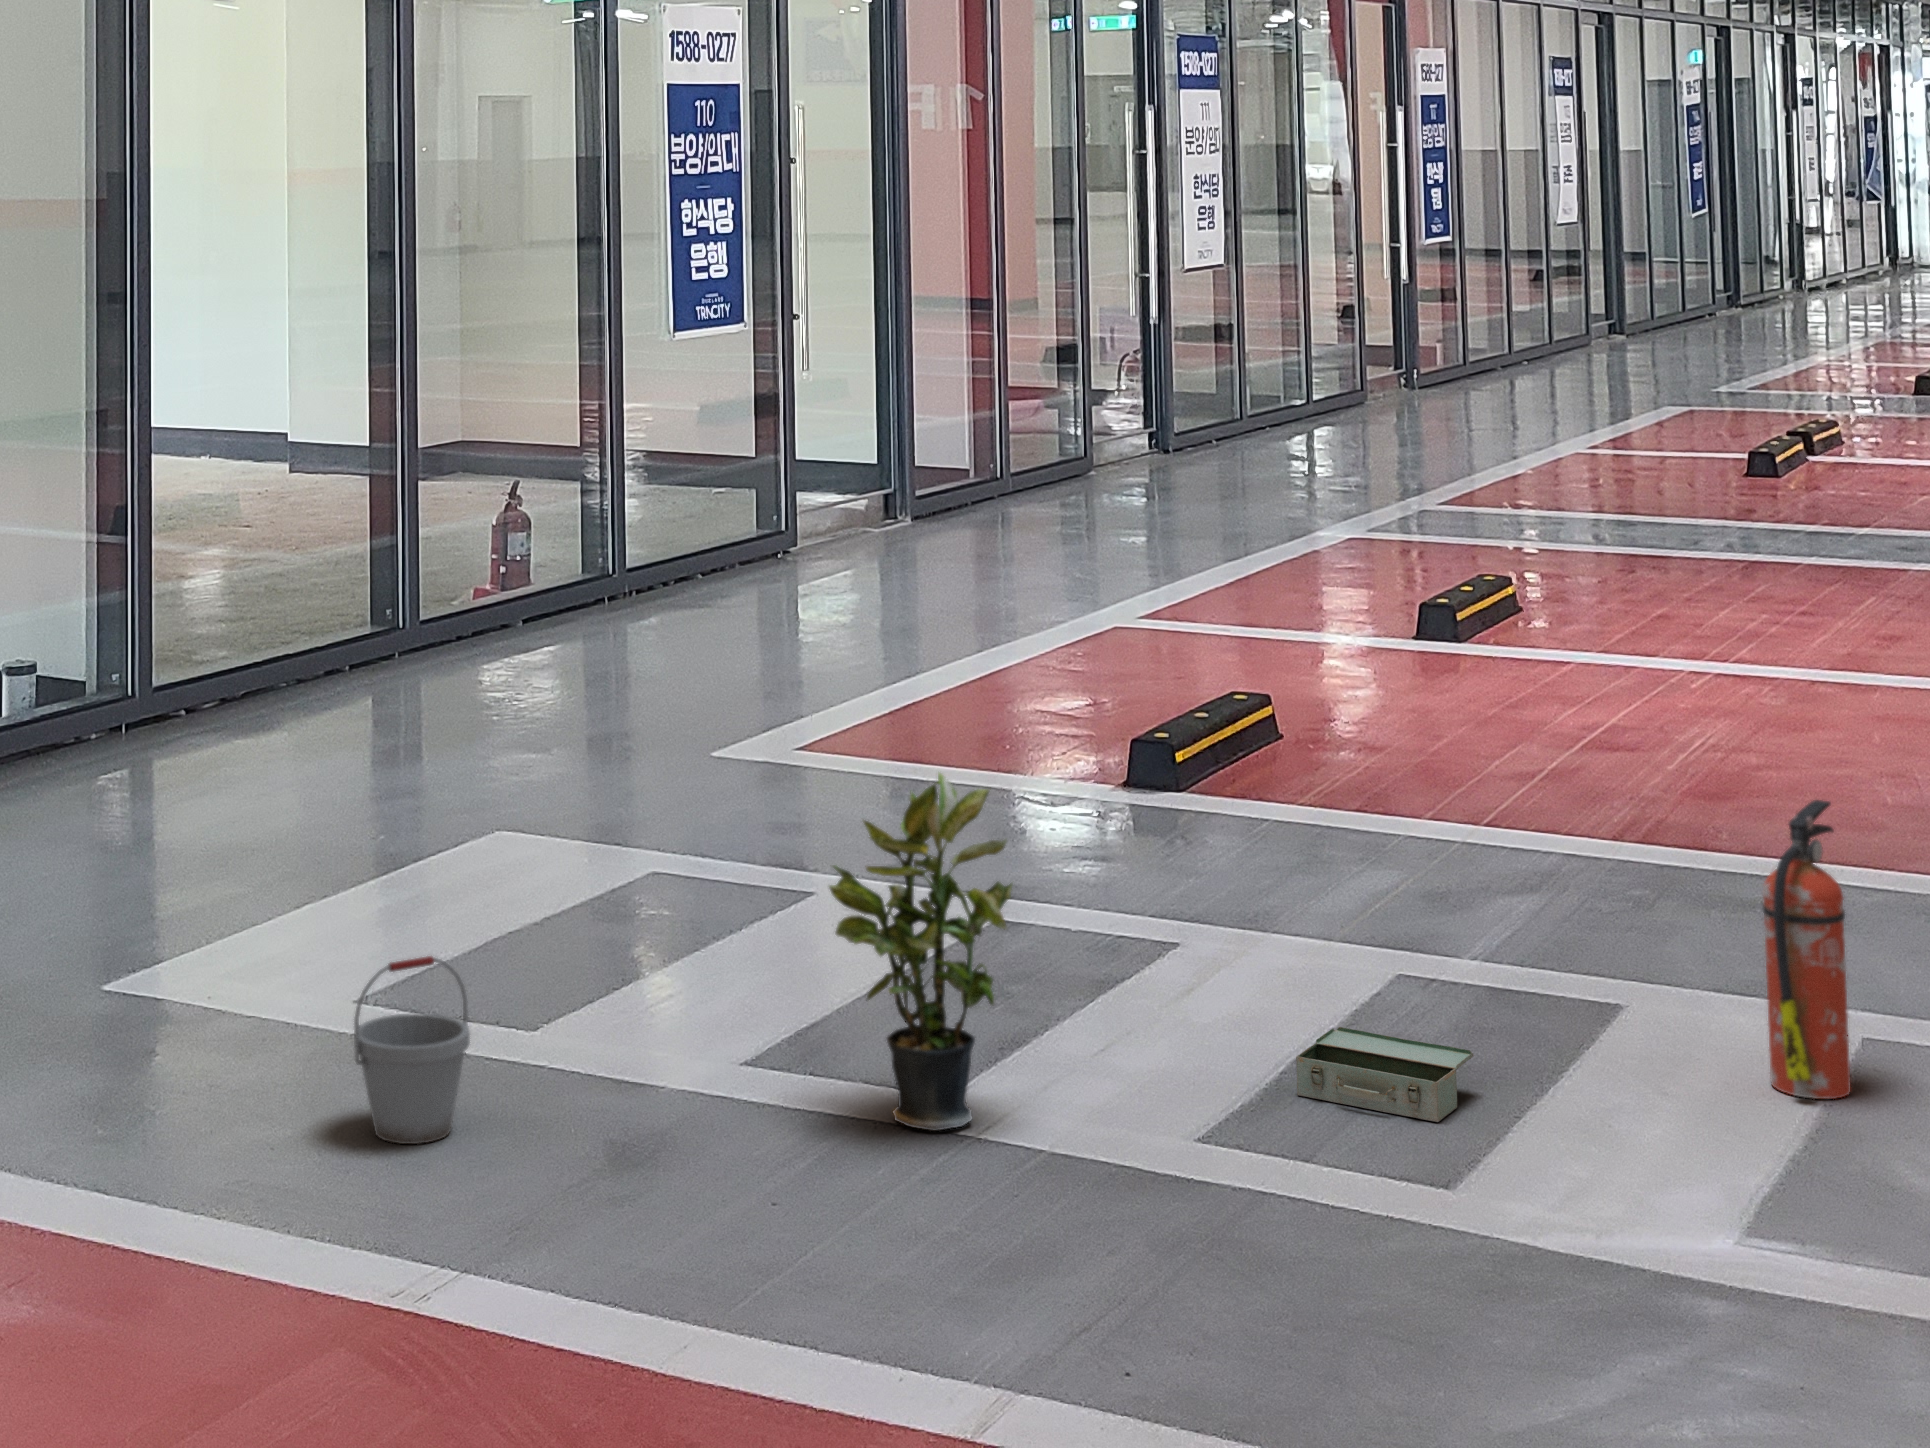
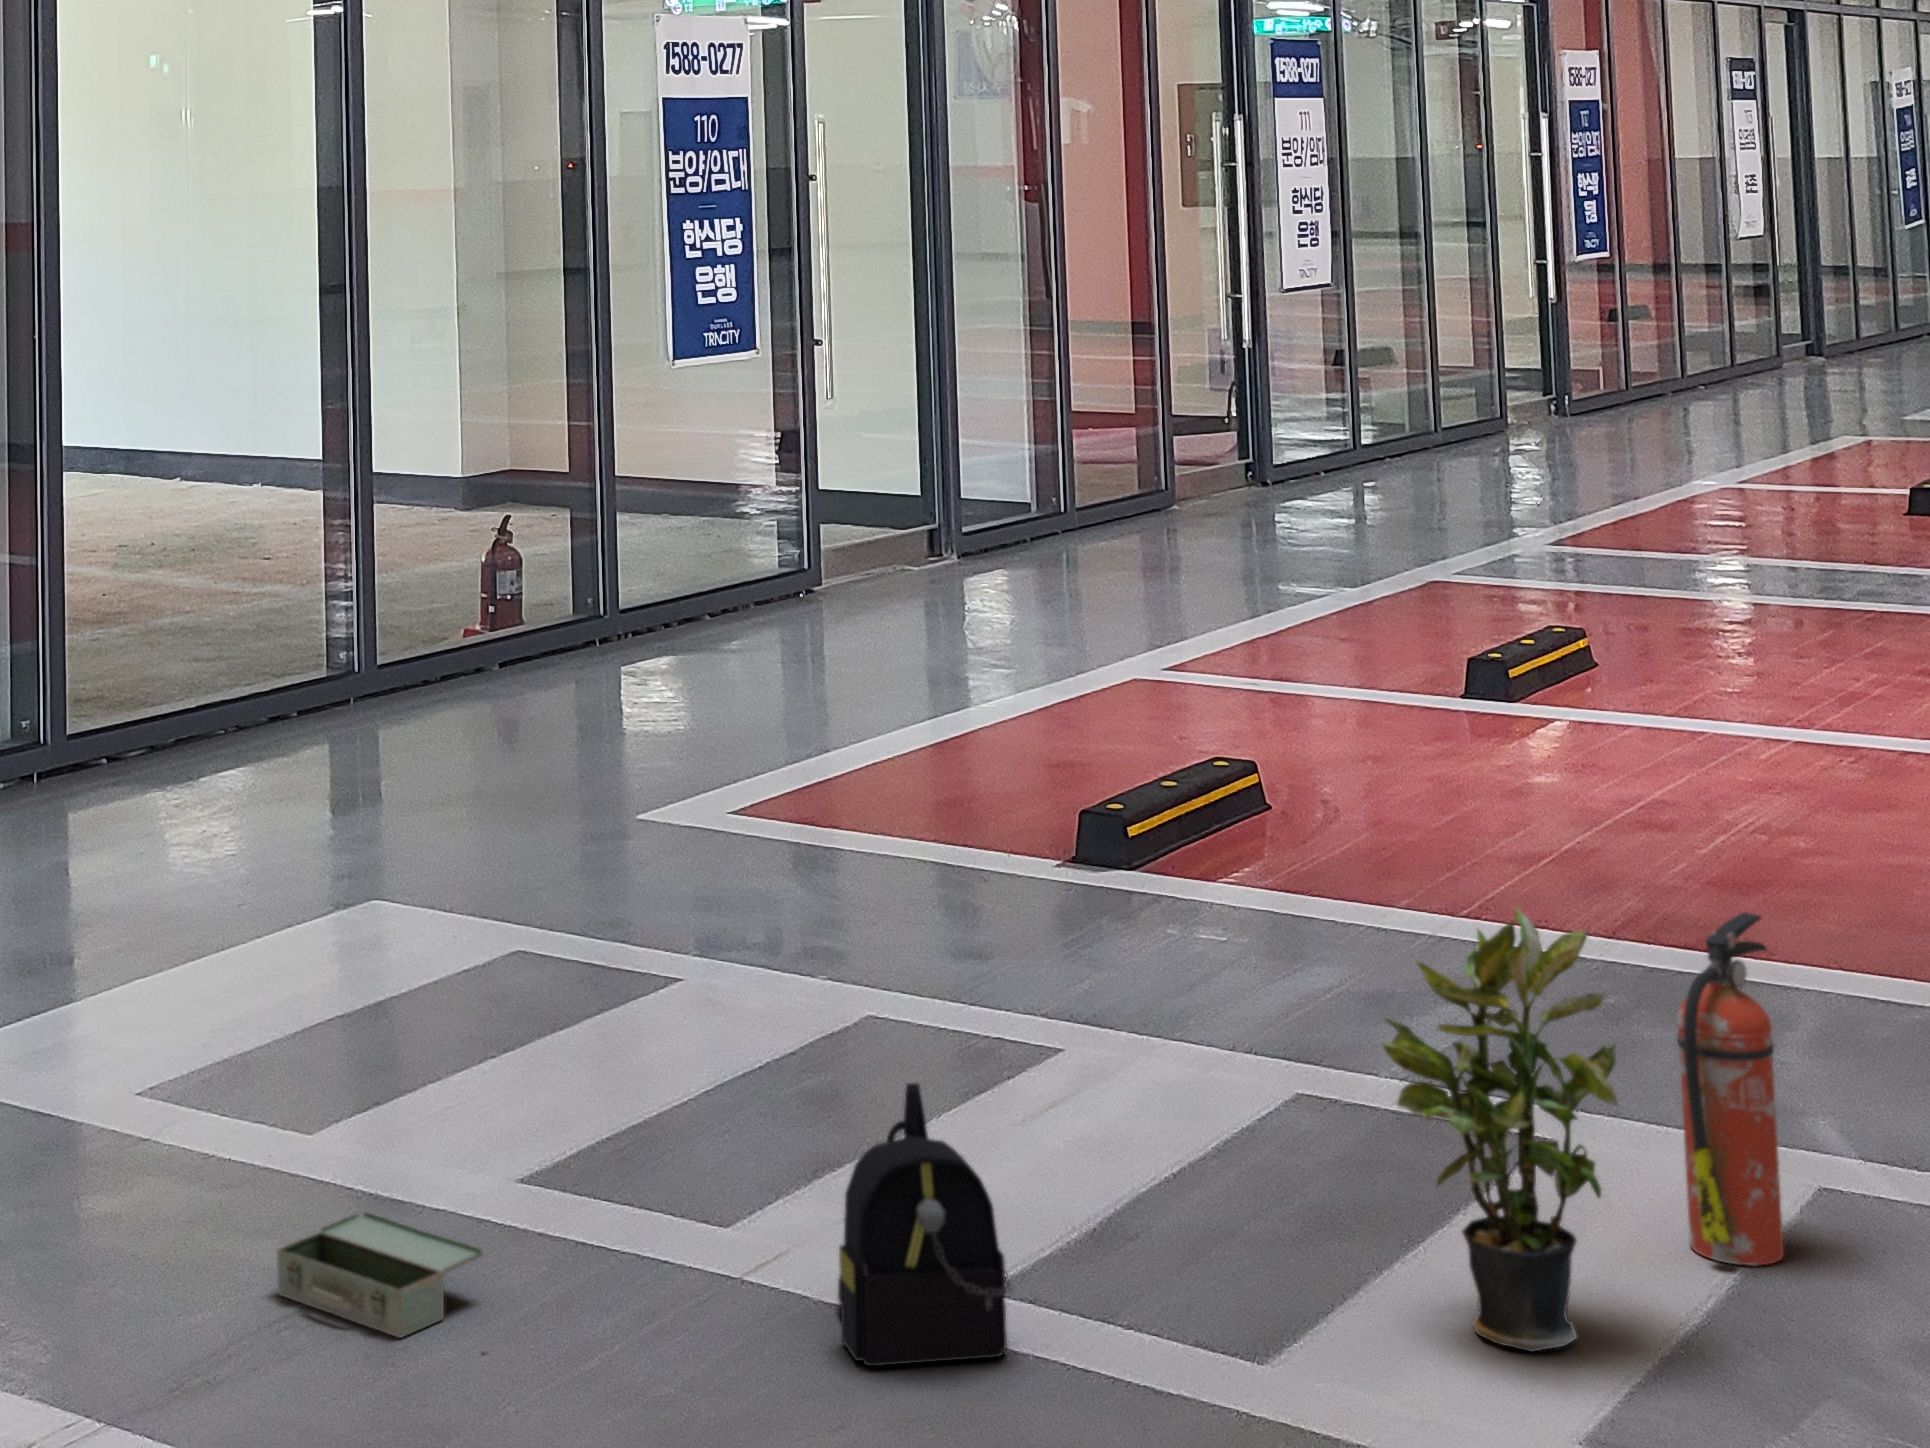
potted plant: present [829,773,1012,1131] -> present [1382,908,1618,1352]
bucket: present [354,956,470,1144] -> none [52,1056,185,1264]
backpack: none [1075,958,1243,1203] -> present [838,1083,1011,1366]
toolbox: present [1296,1027,1474,1122] -> present [277,1213,483,1338]

